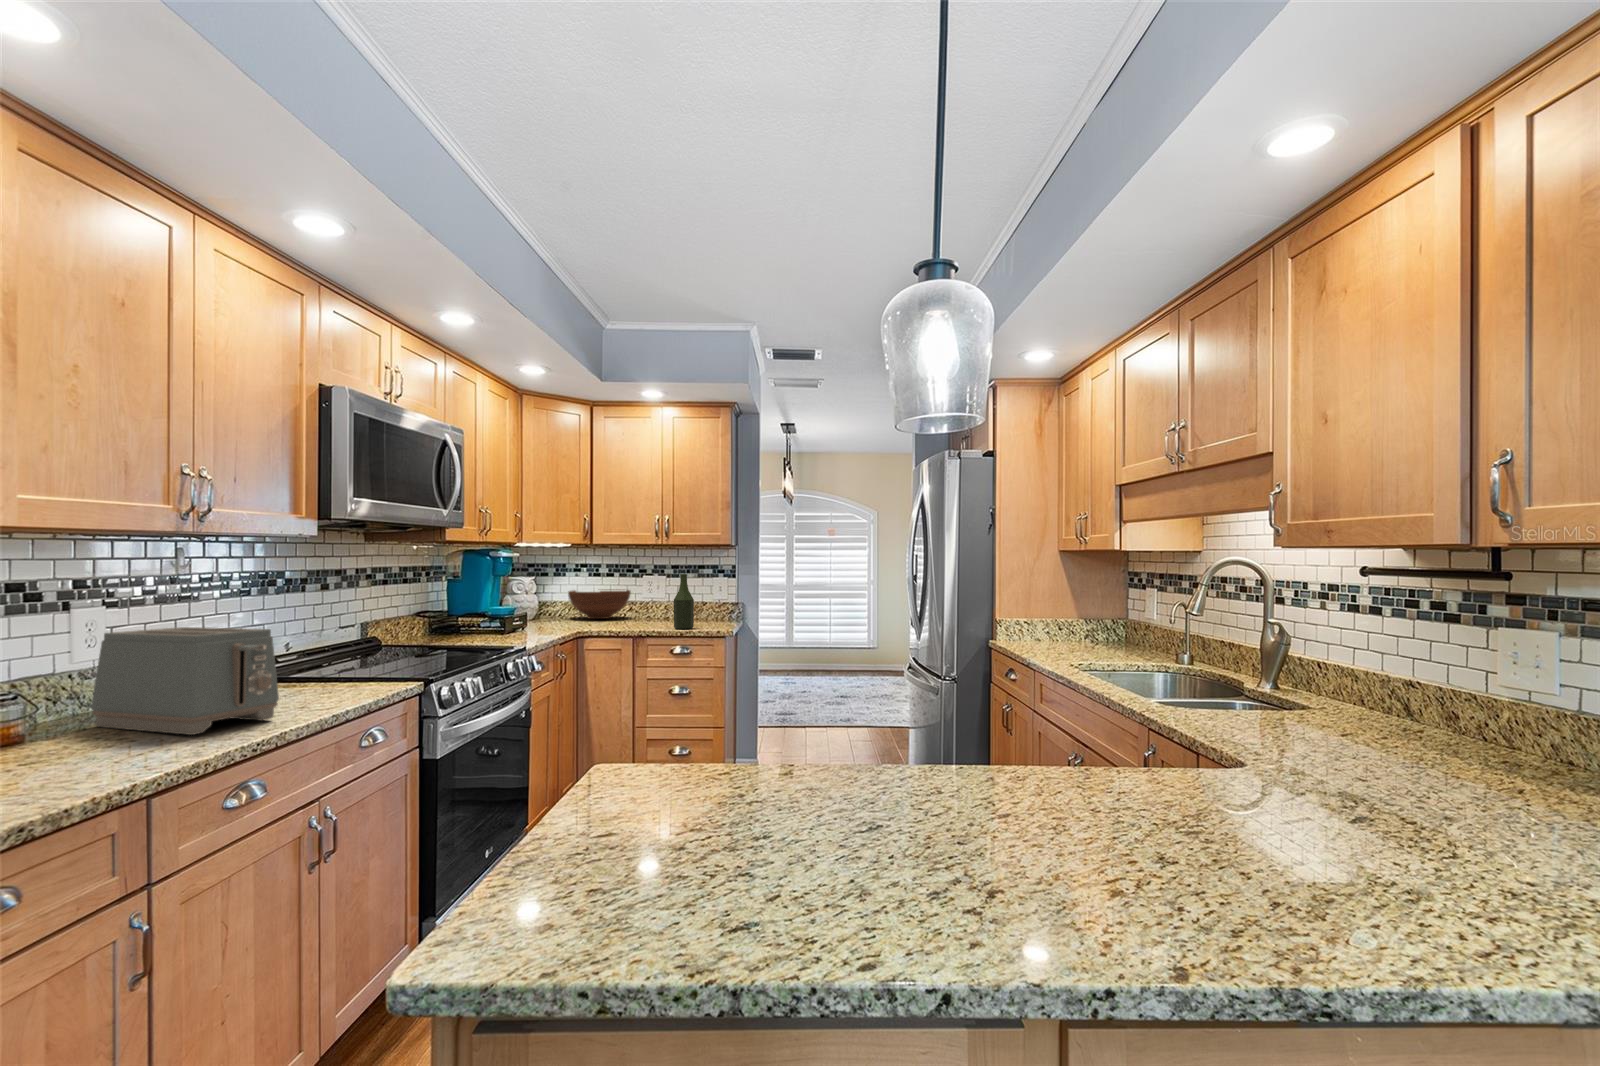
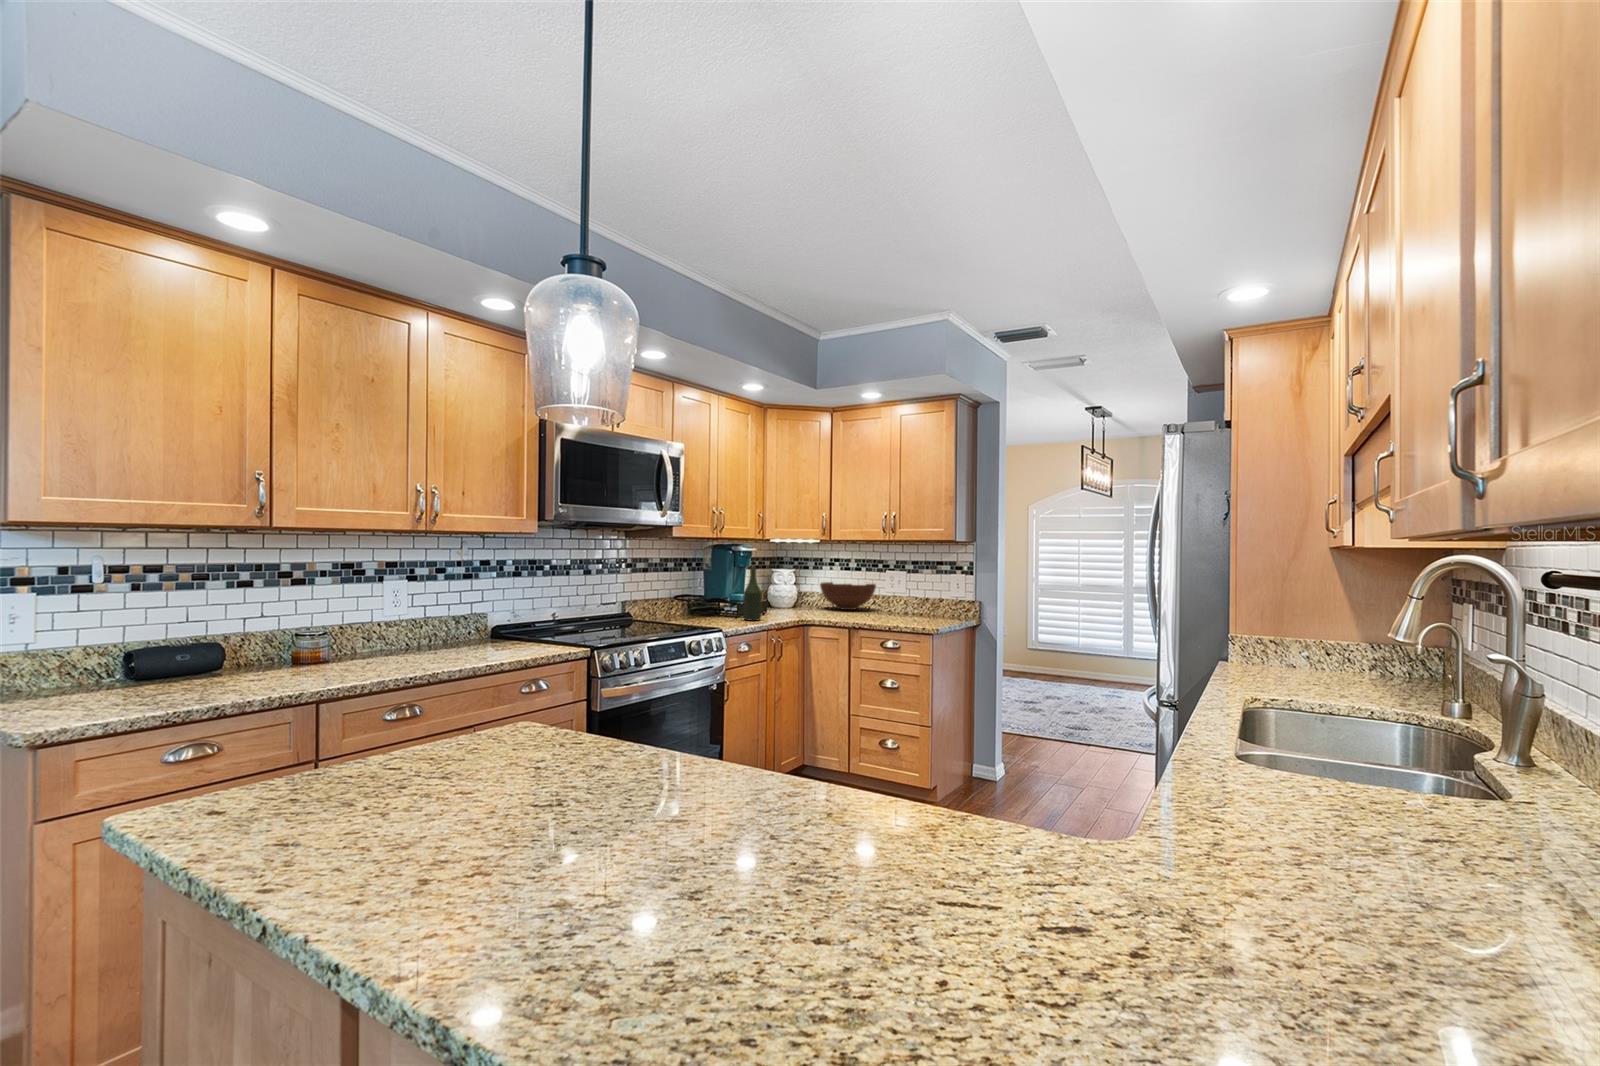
bottle: present [674,574,694,629] -> present [743,567,762,621]
toaster: present [91,627,279,735] -> none [376,598,460,667]

